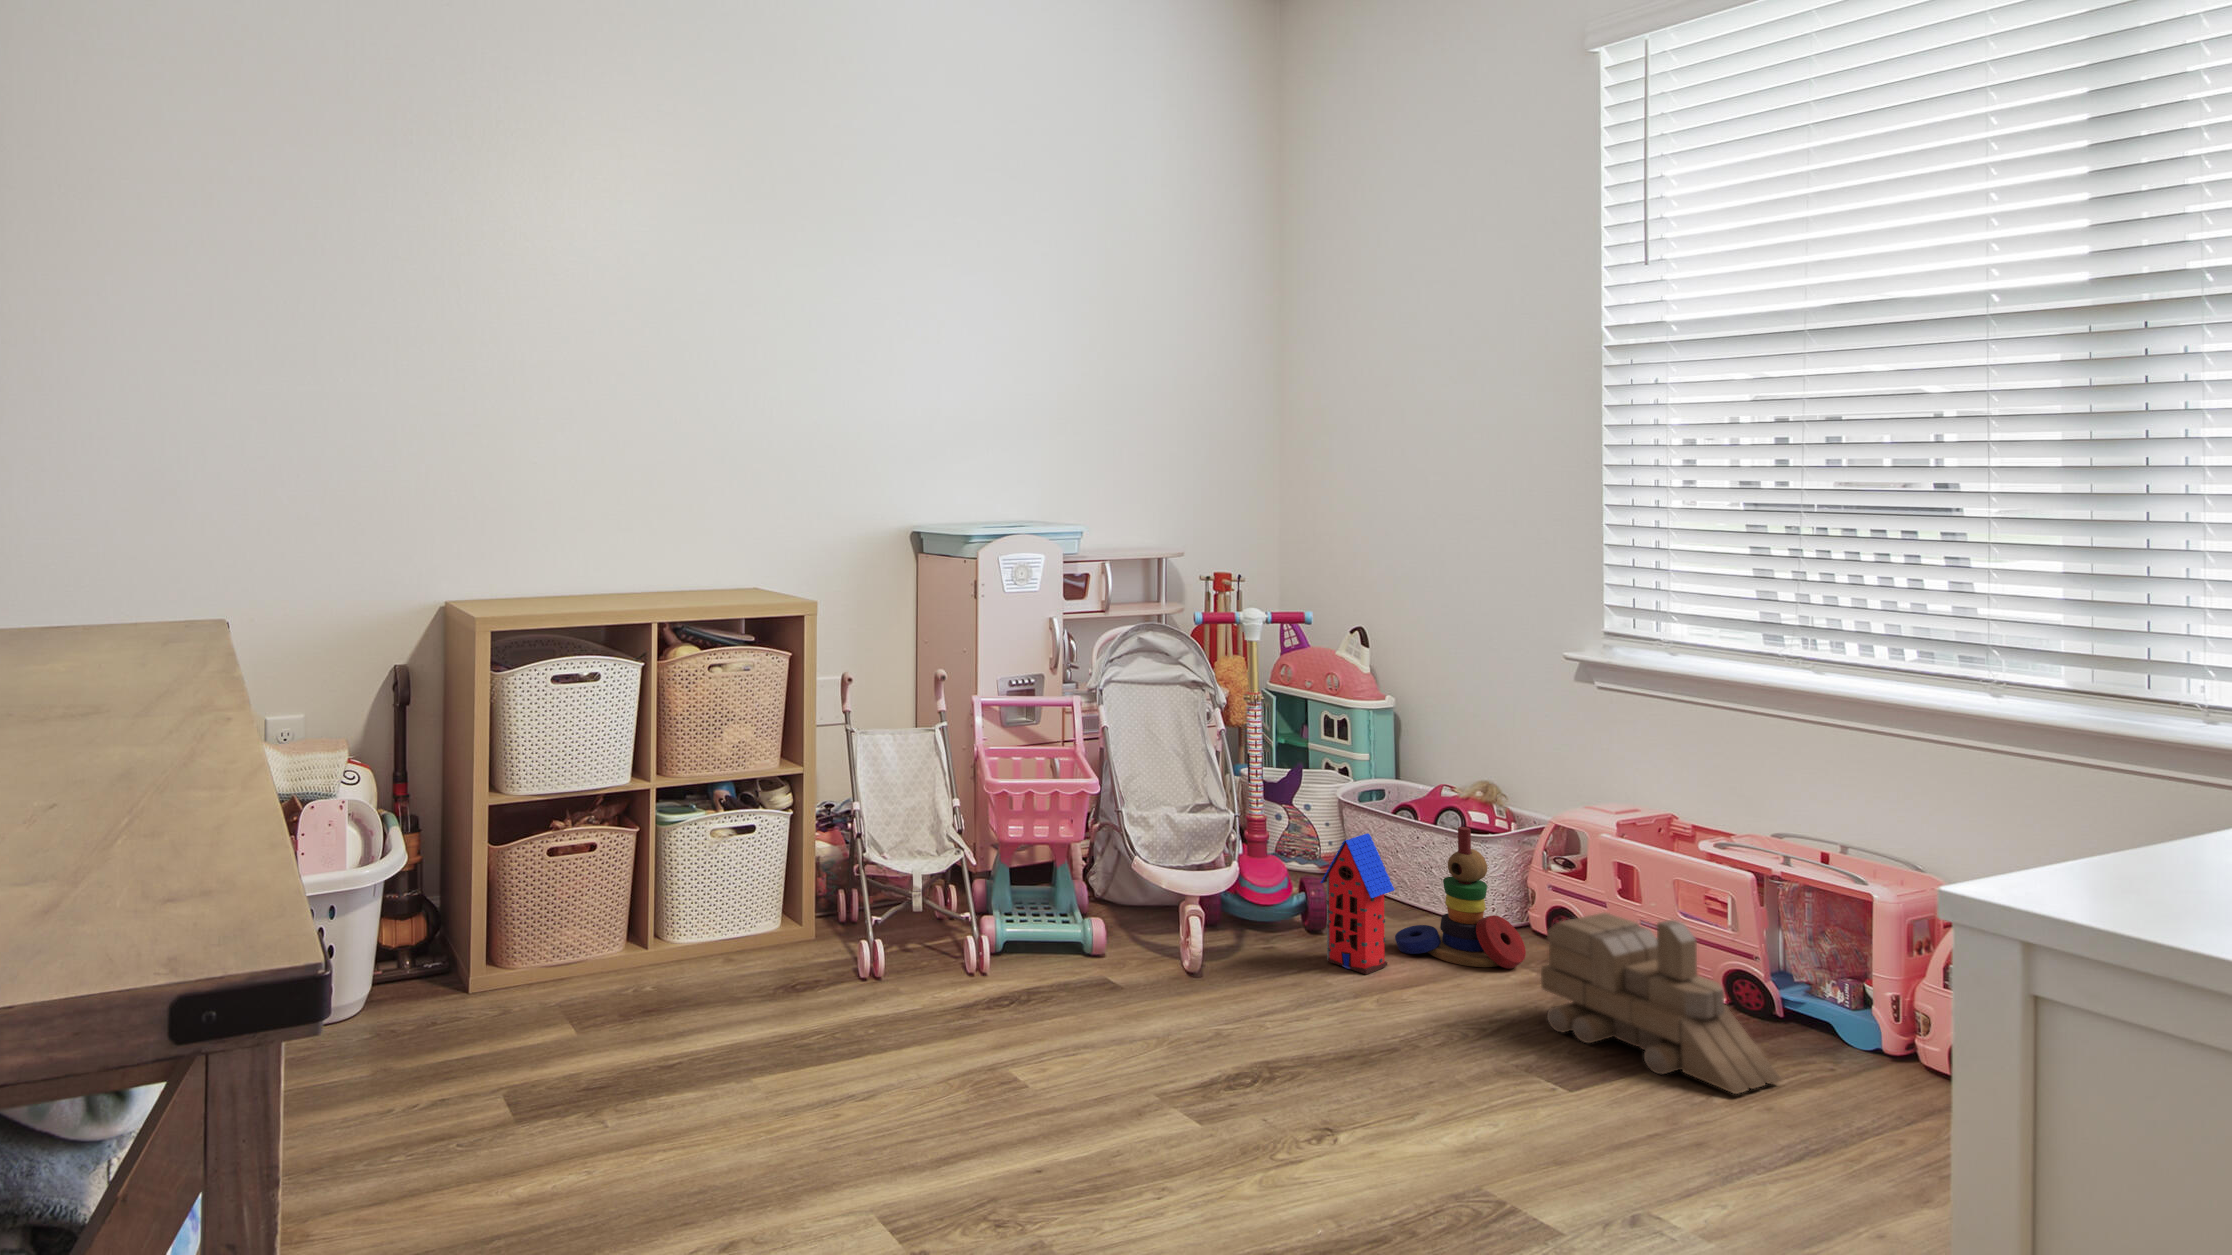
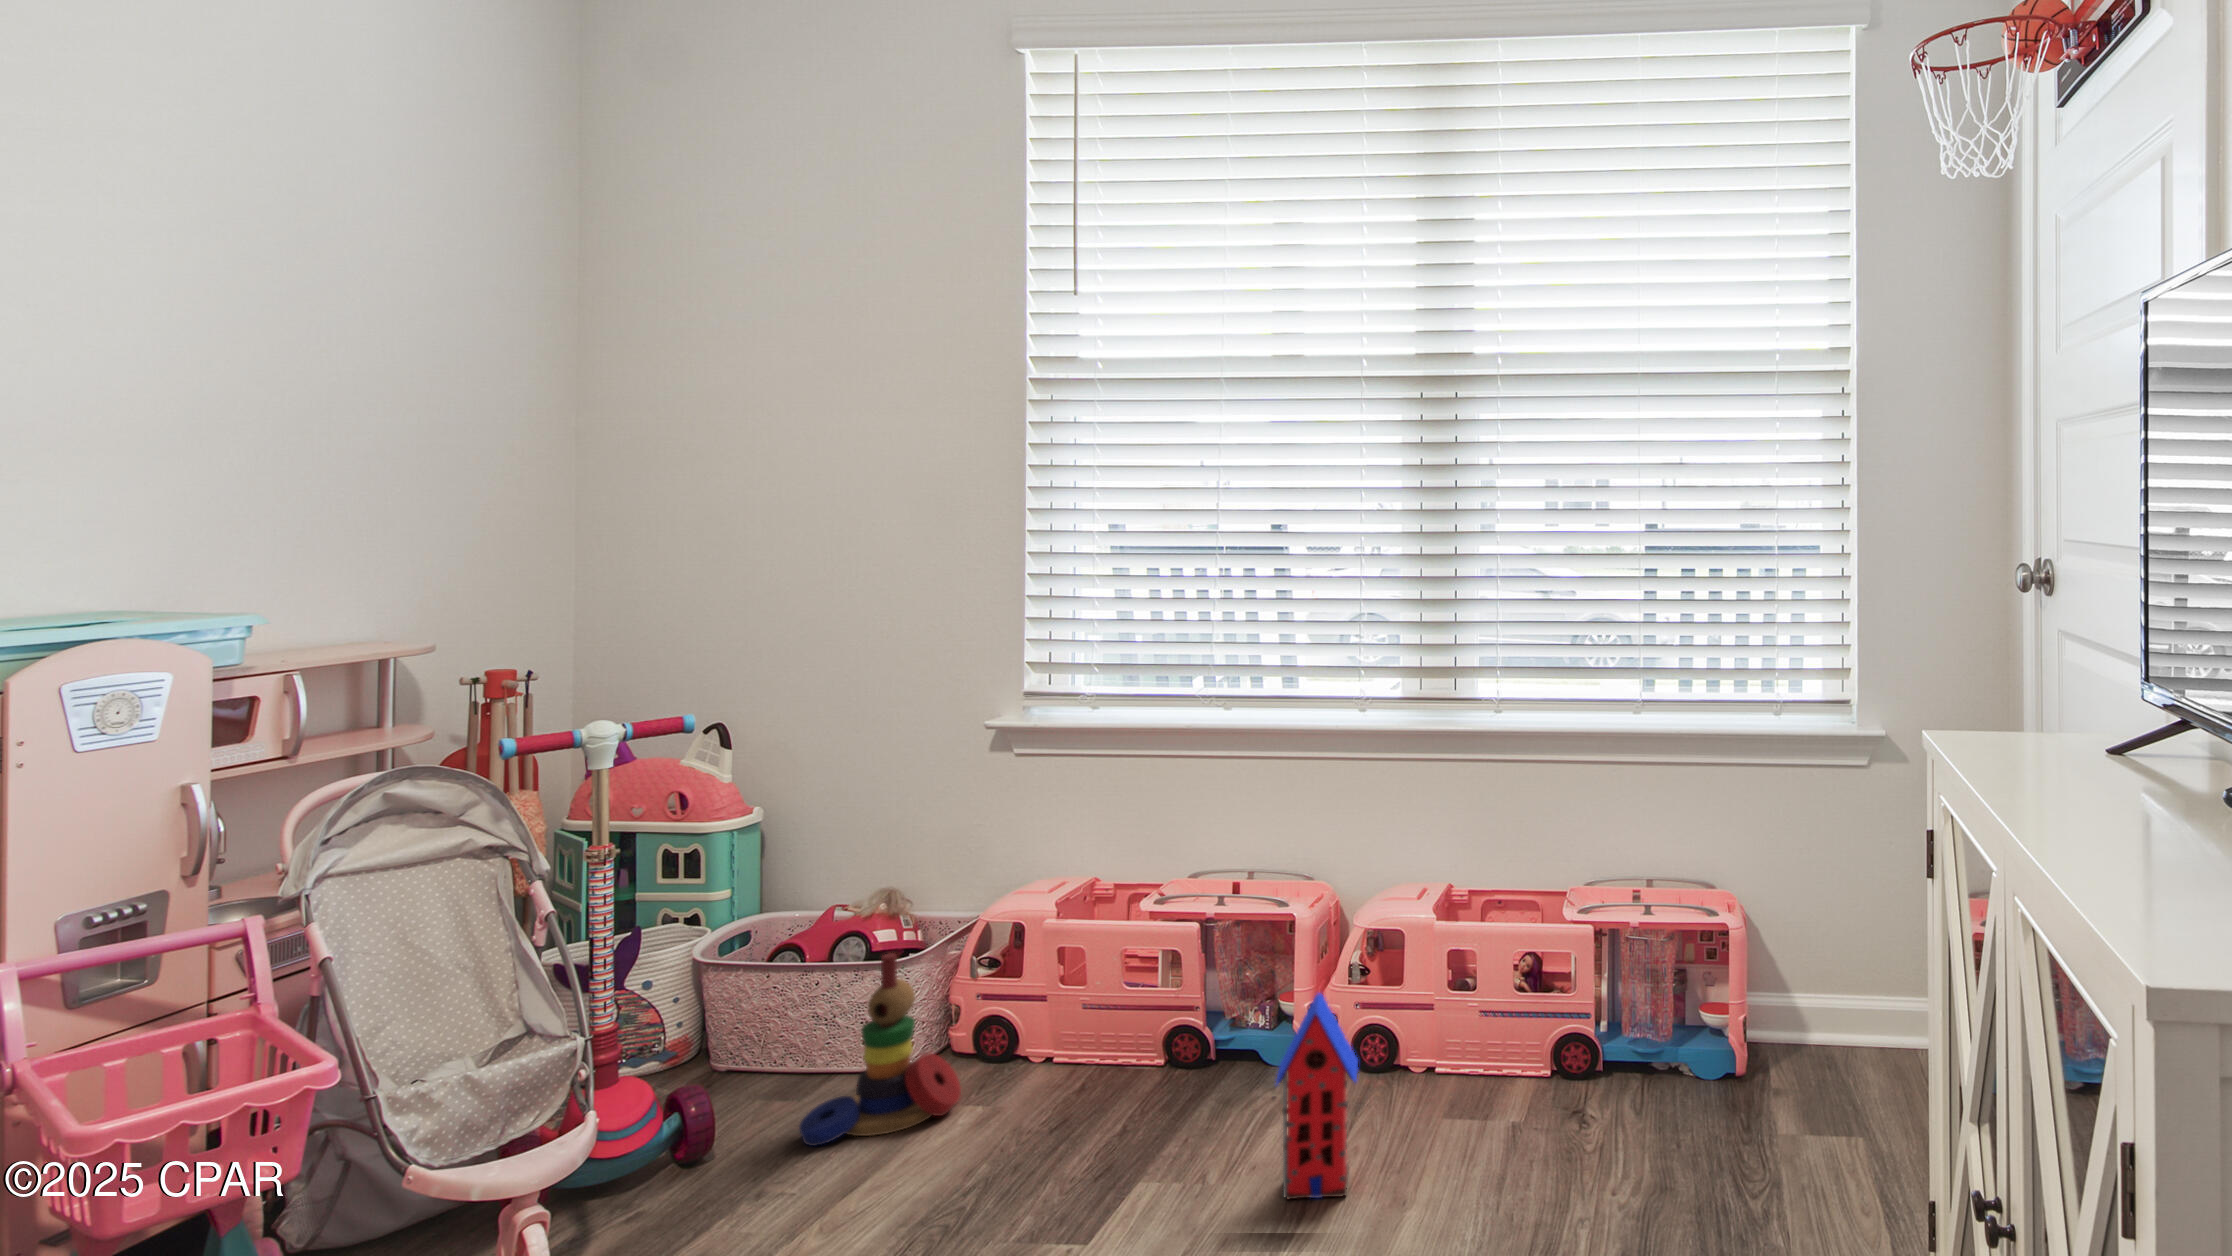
toy house: present [1320,833,1395,974] -> present [1276,993,1358,1199]
toy train: present [1541,913,1781,1094] -> none [1010,995,1253,1181]

